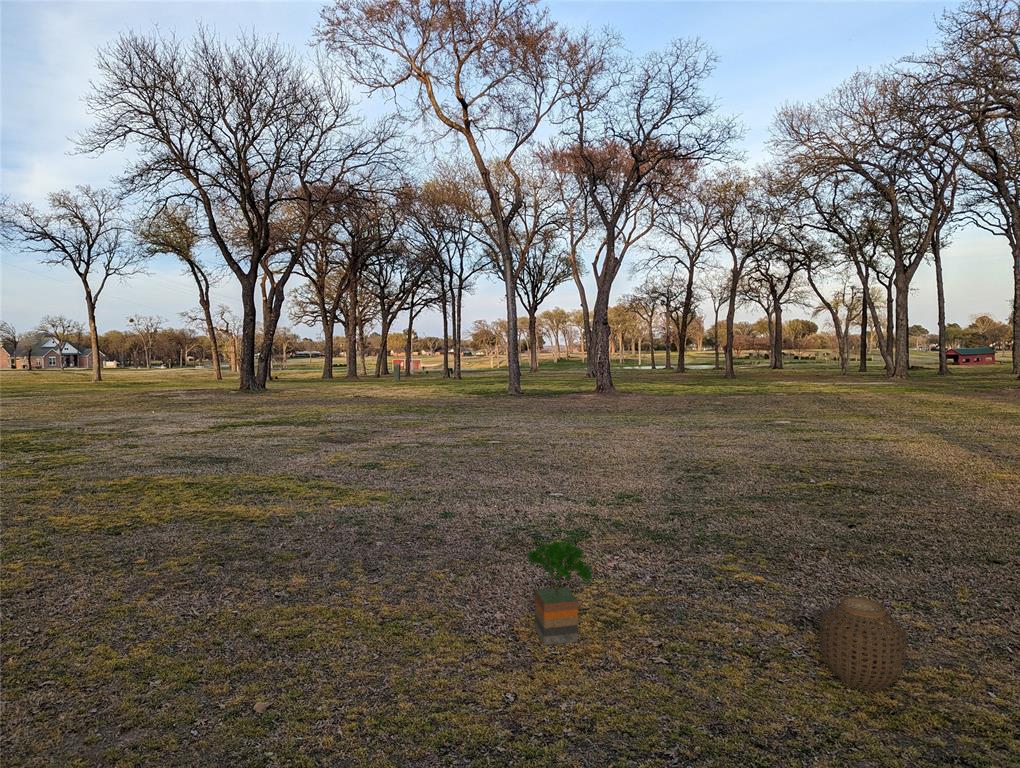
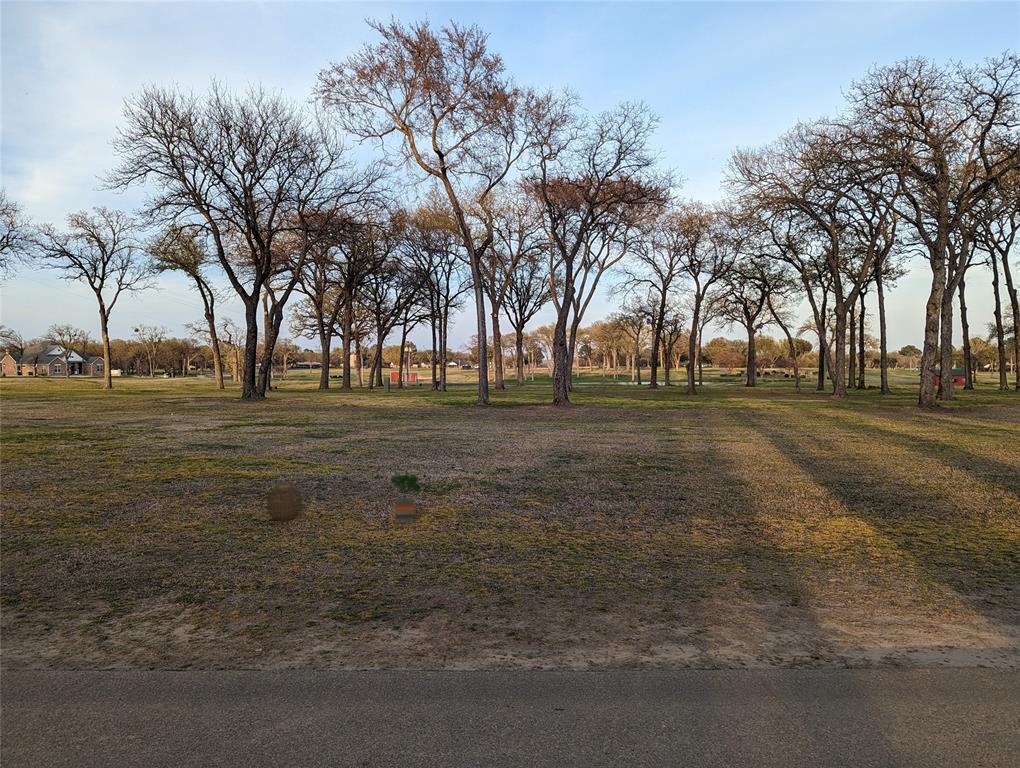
woven basket: present [820,597,907,690] -> present [267,484,301,521]

